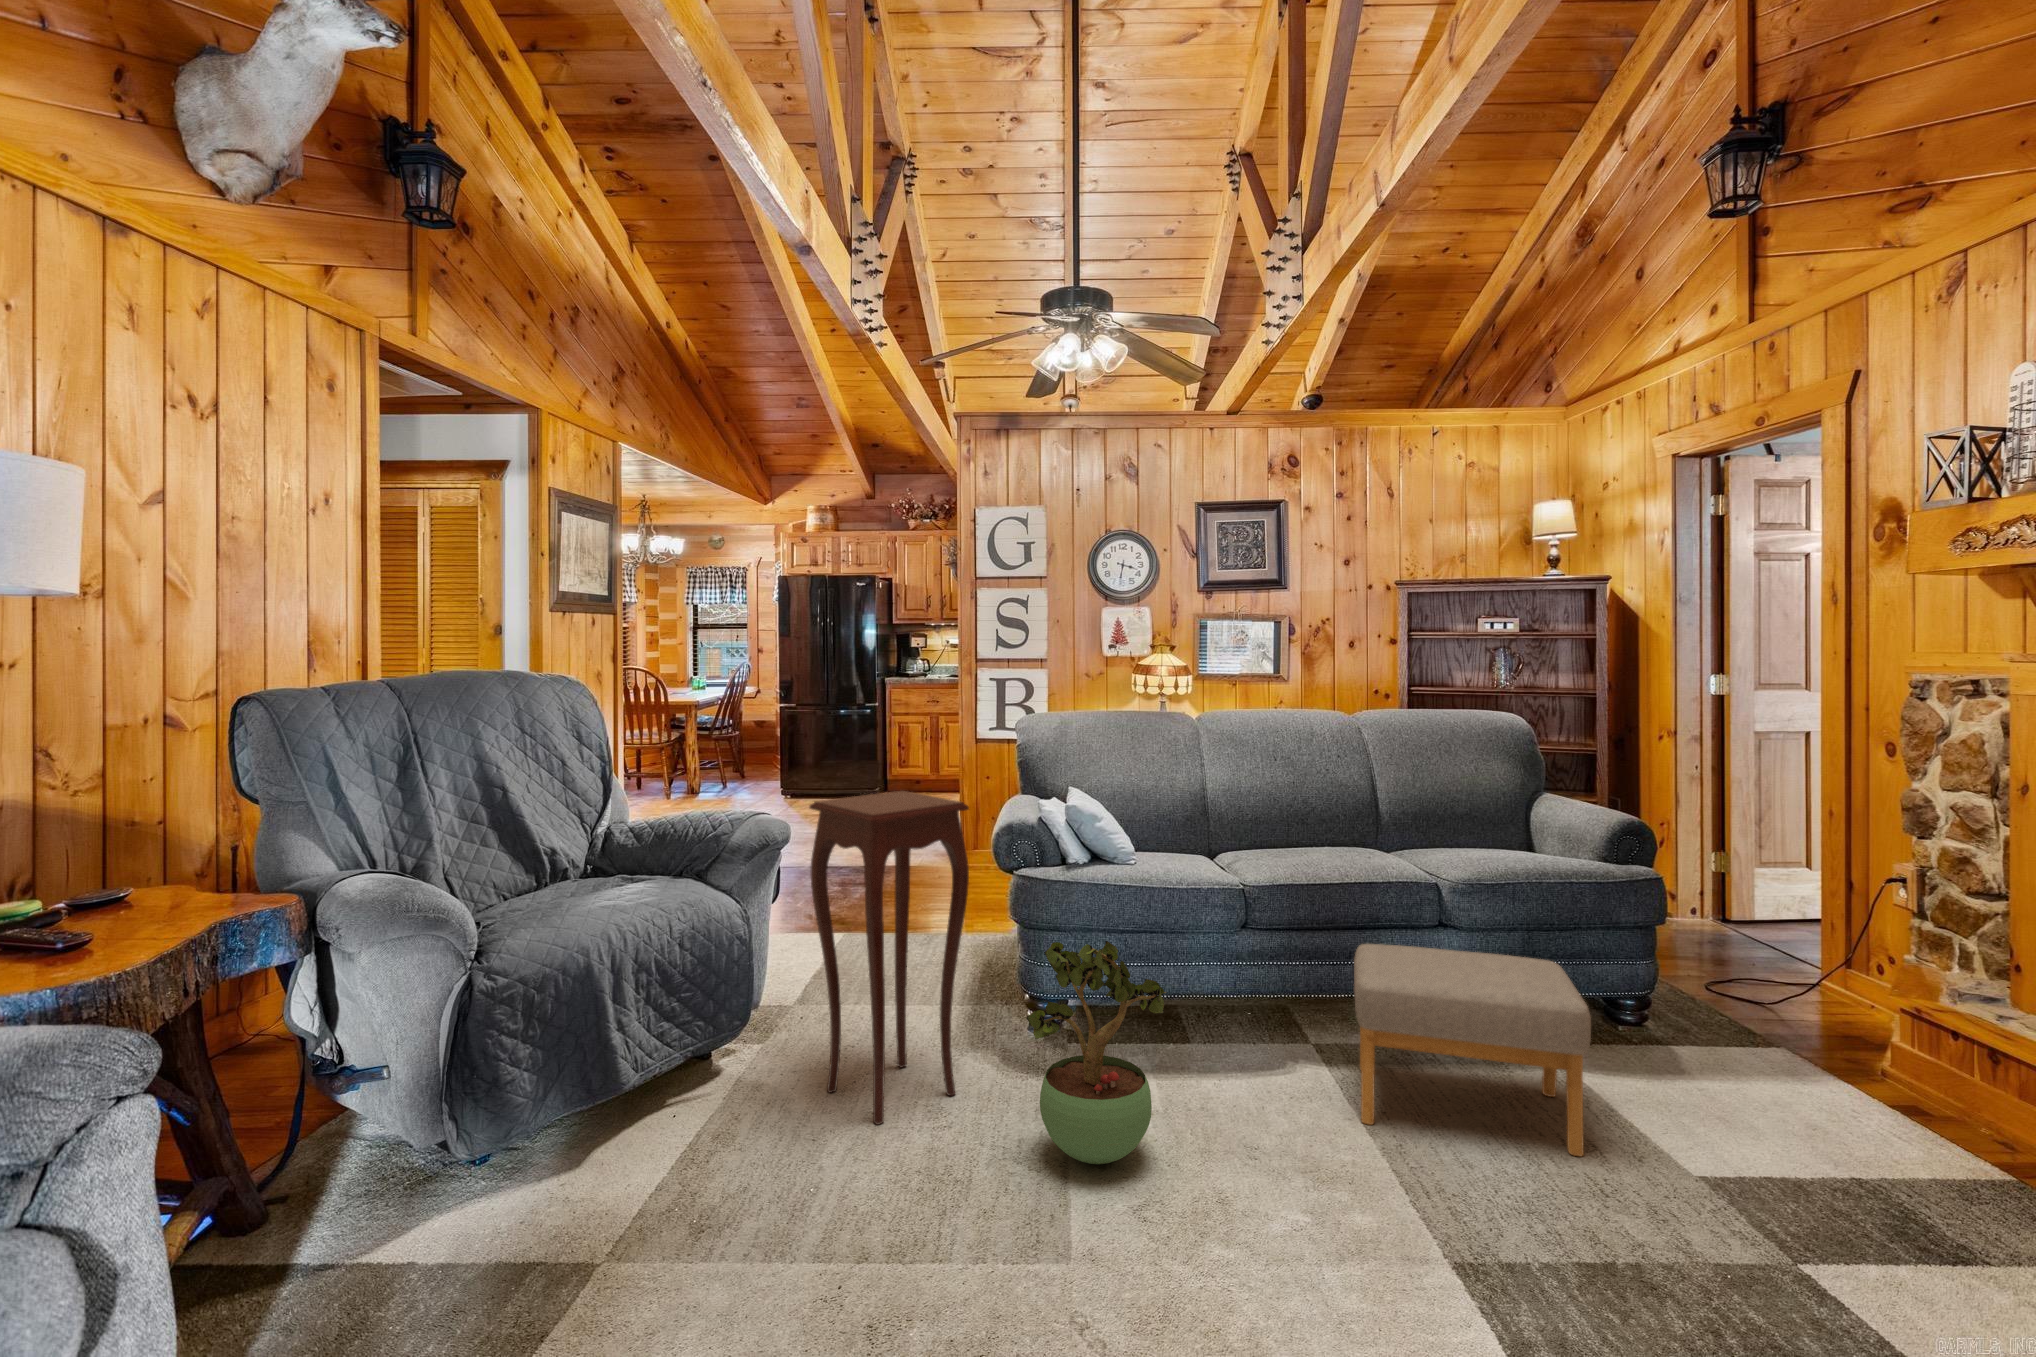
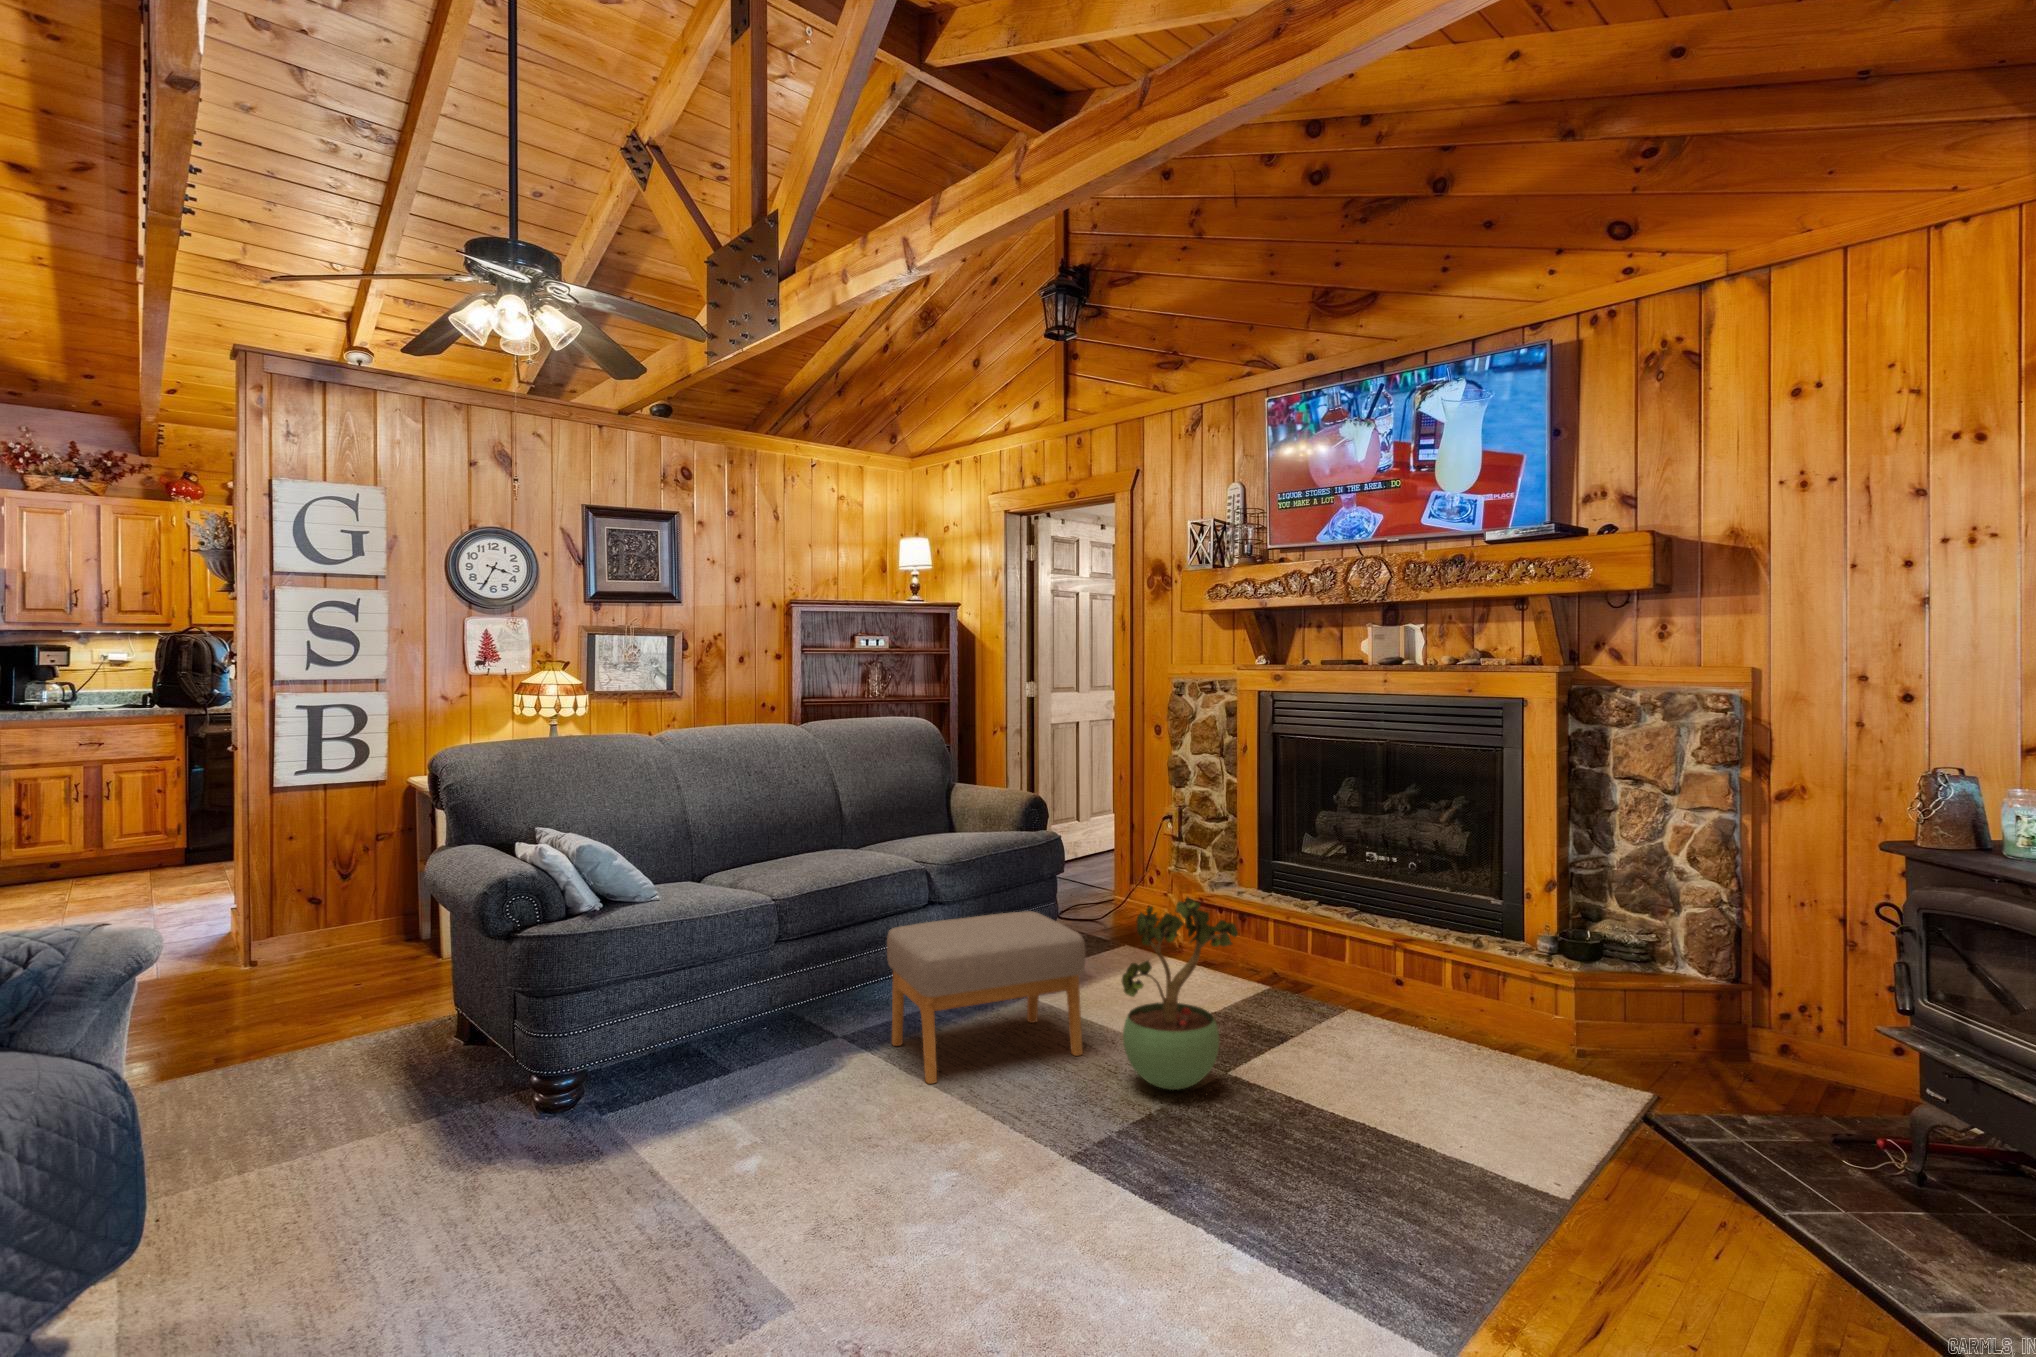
side table: present [809,791,969,1125] -> none [282,837,526,1269]
potted plant: present [1027,941,1166,1164] -> present [1122,897,1238,1090]

